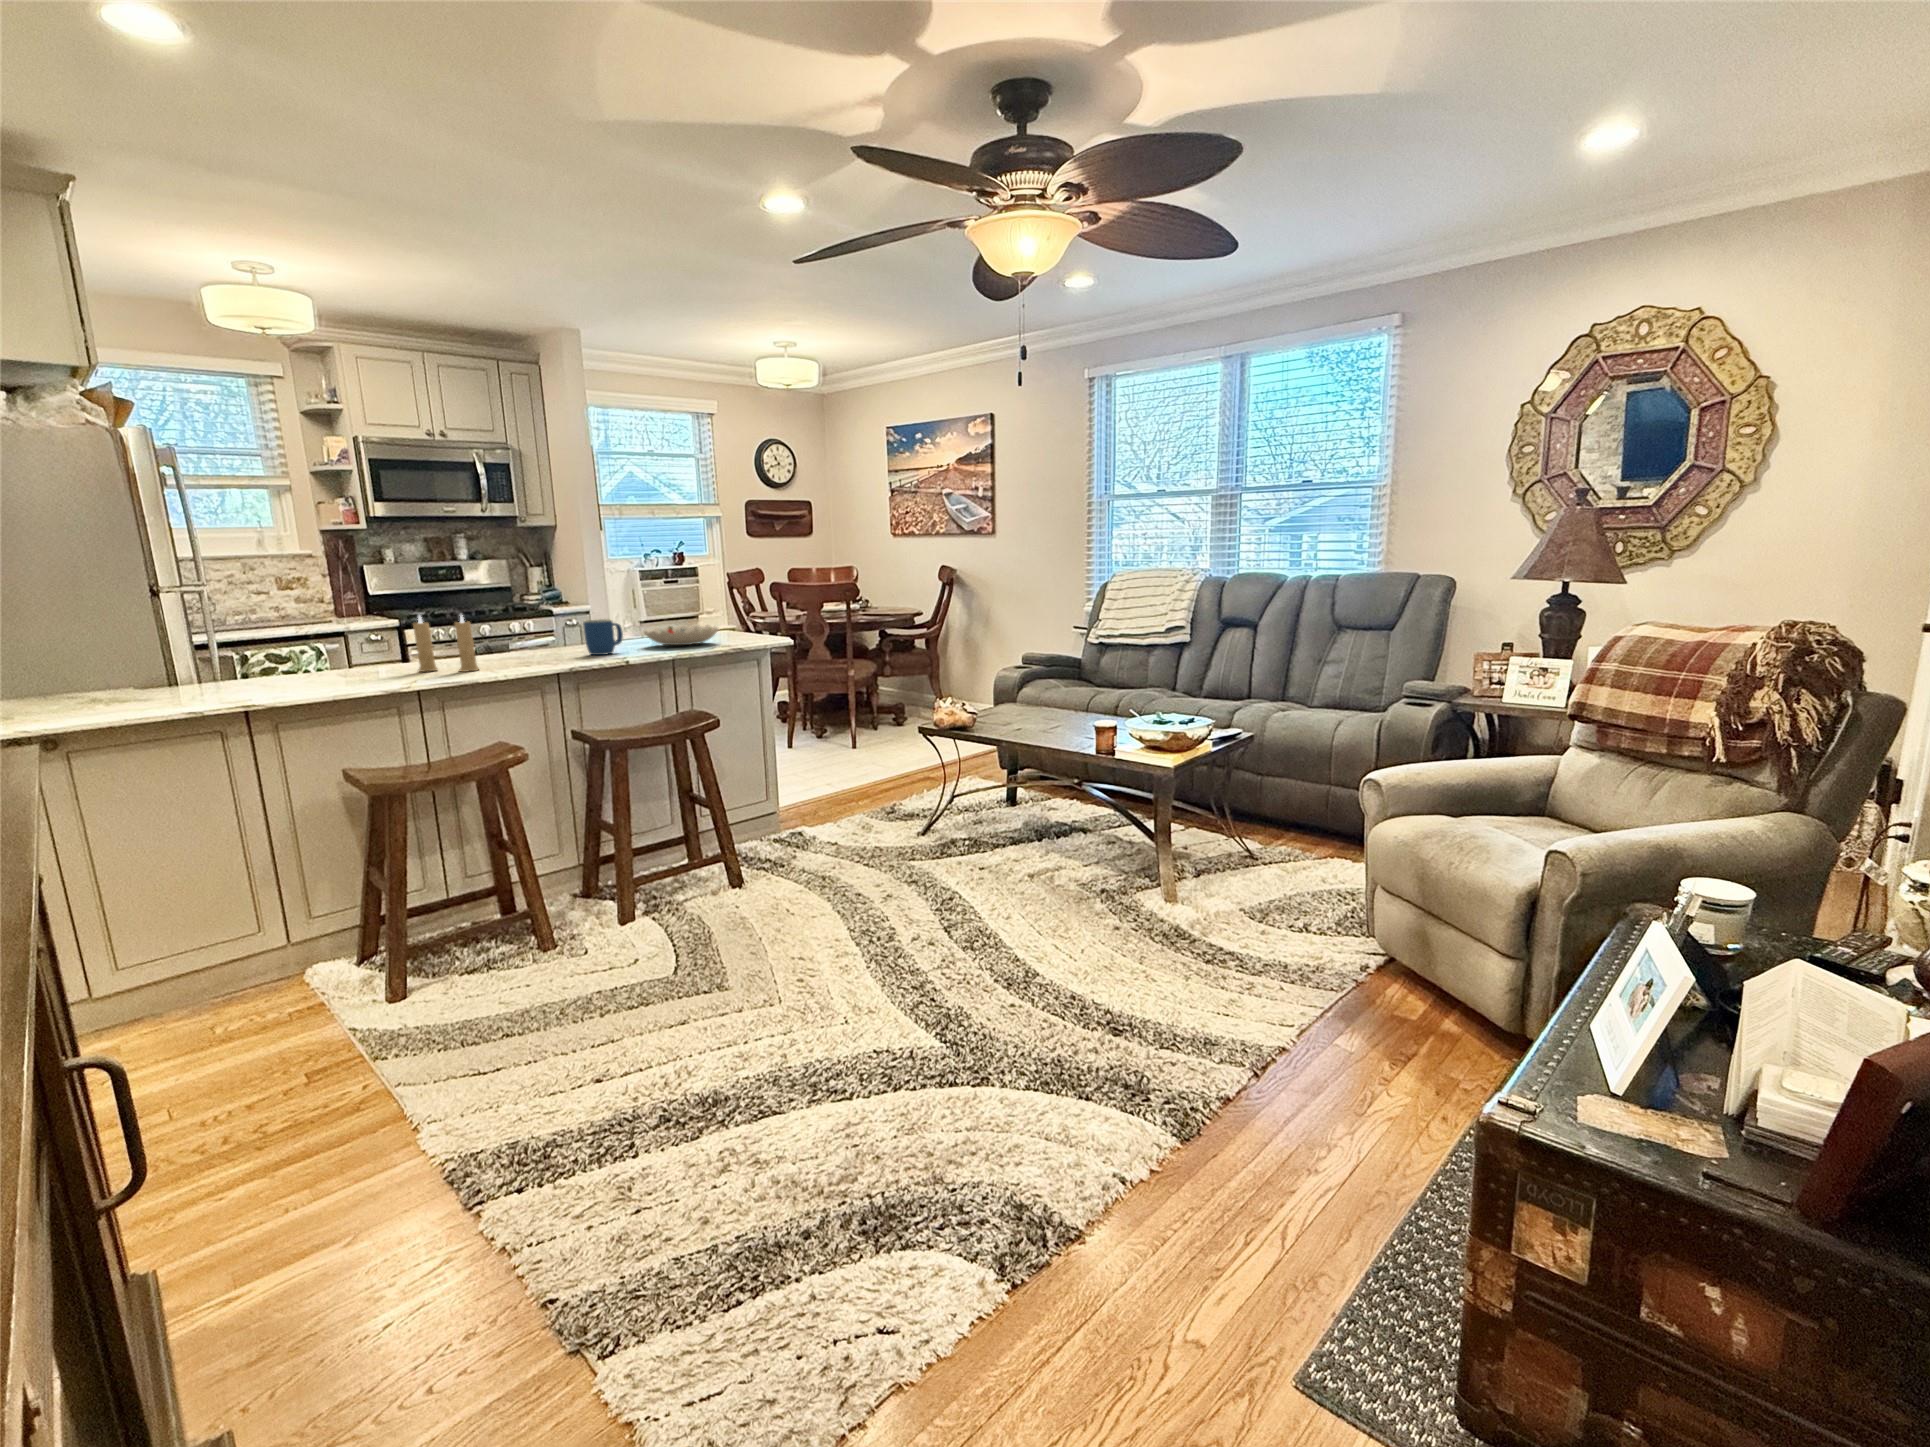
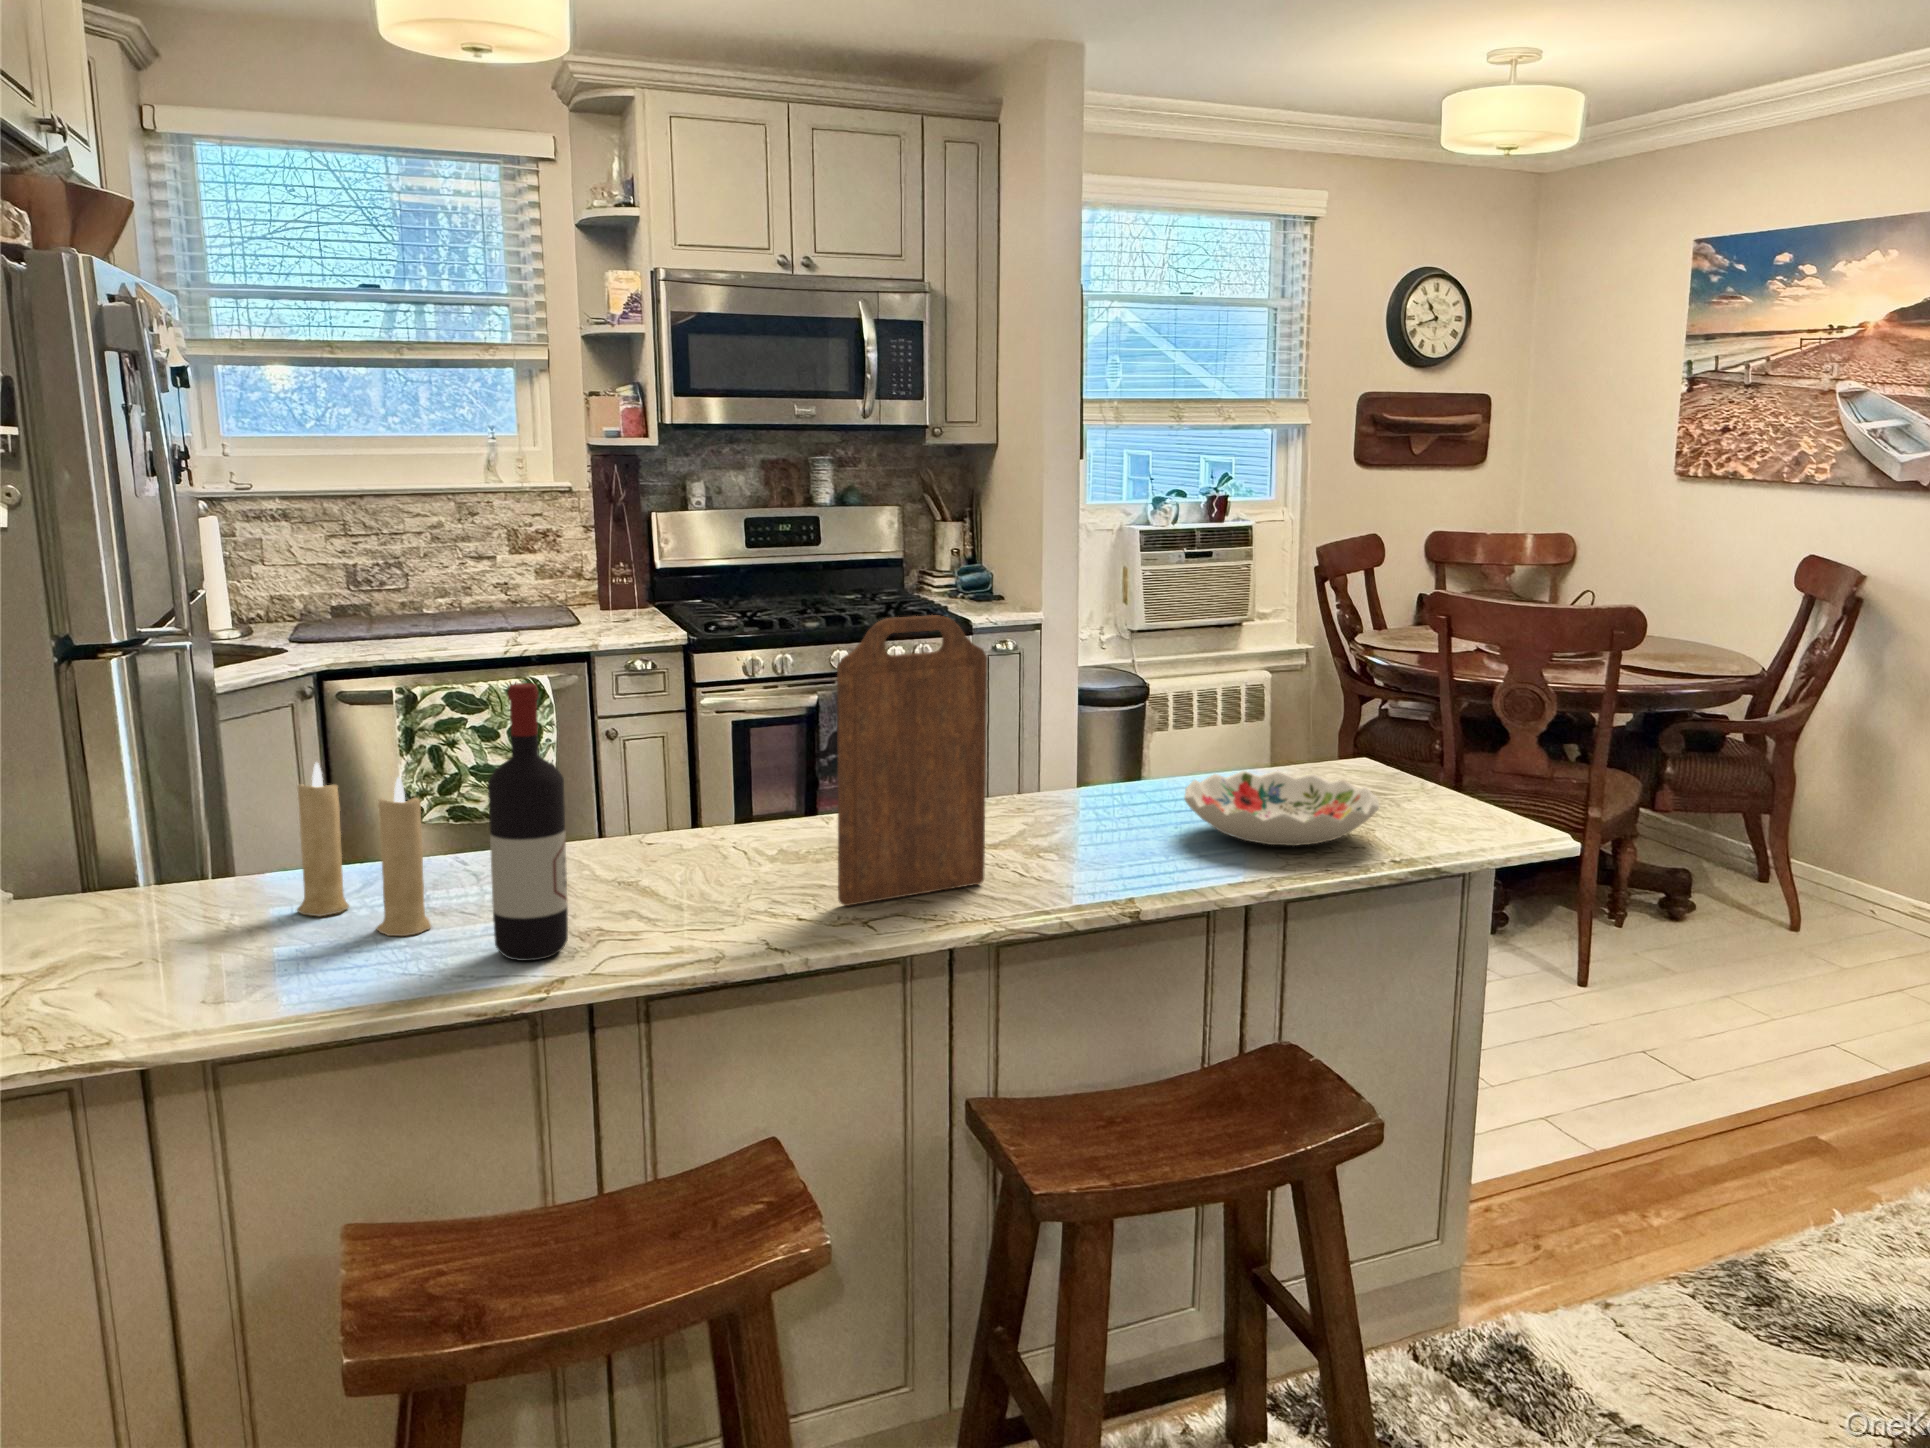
cutting board: none [489,557,562,666] -> present [837,615,987,906]
wine bottle: none [348,578,391,682] -> present [488,683,568,961]
candle: present [413,615,479,672] -> present [297,763,431,936]
mug: present [583,619,623,655] -> none [1046,769,1139,871]

